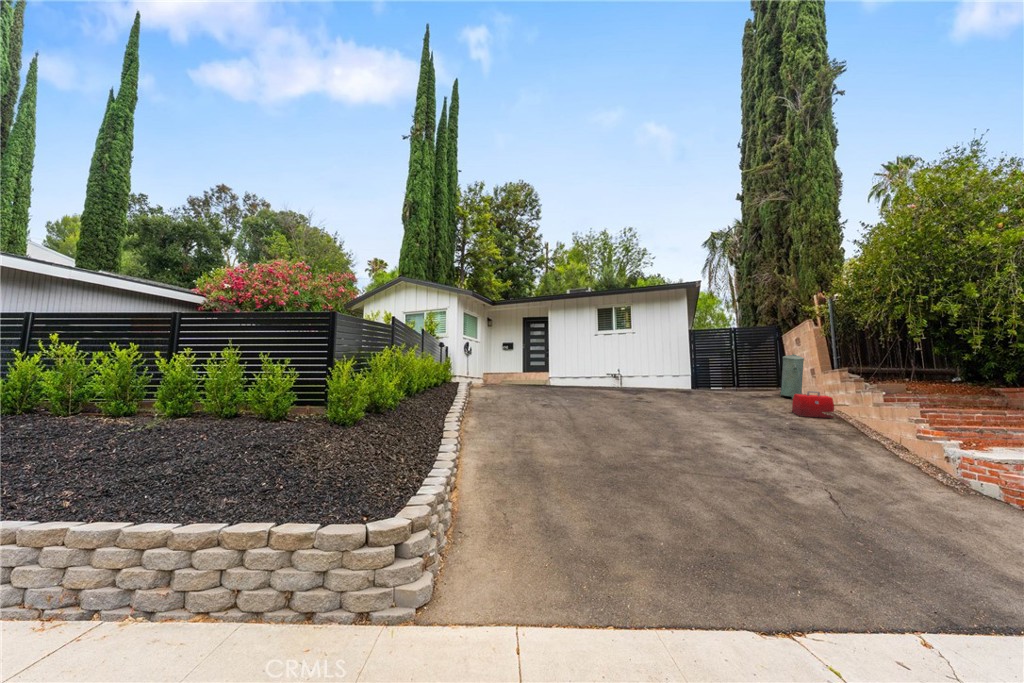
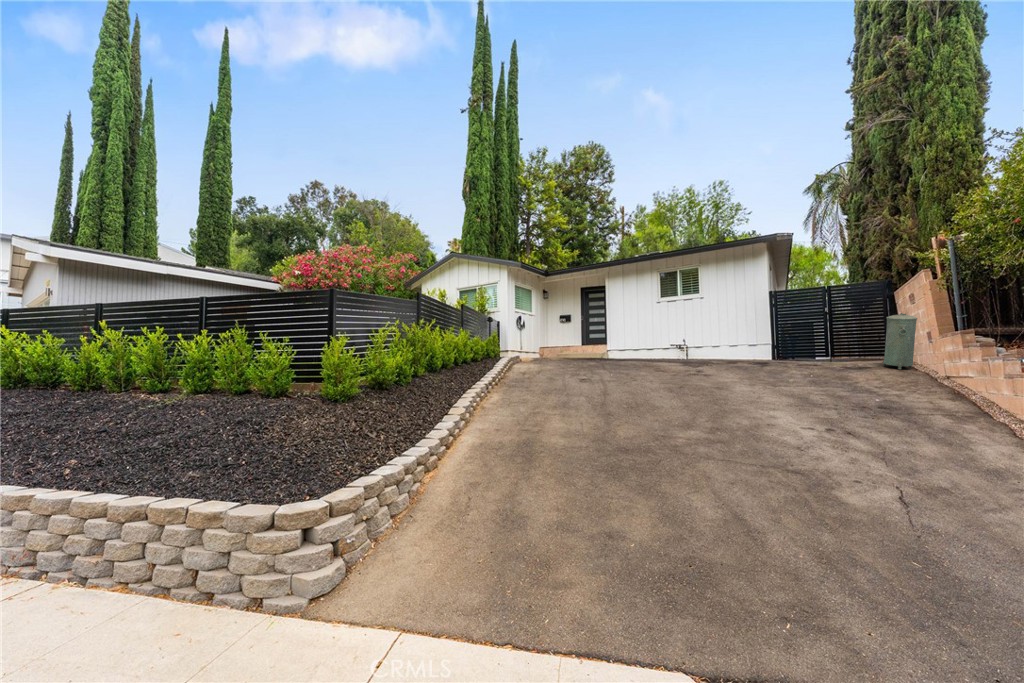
toolbox: present [792,391,834,418] -> none [892,359,953,393]

